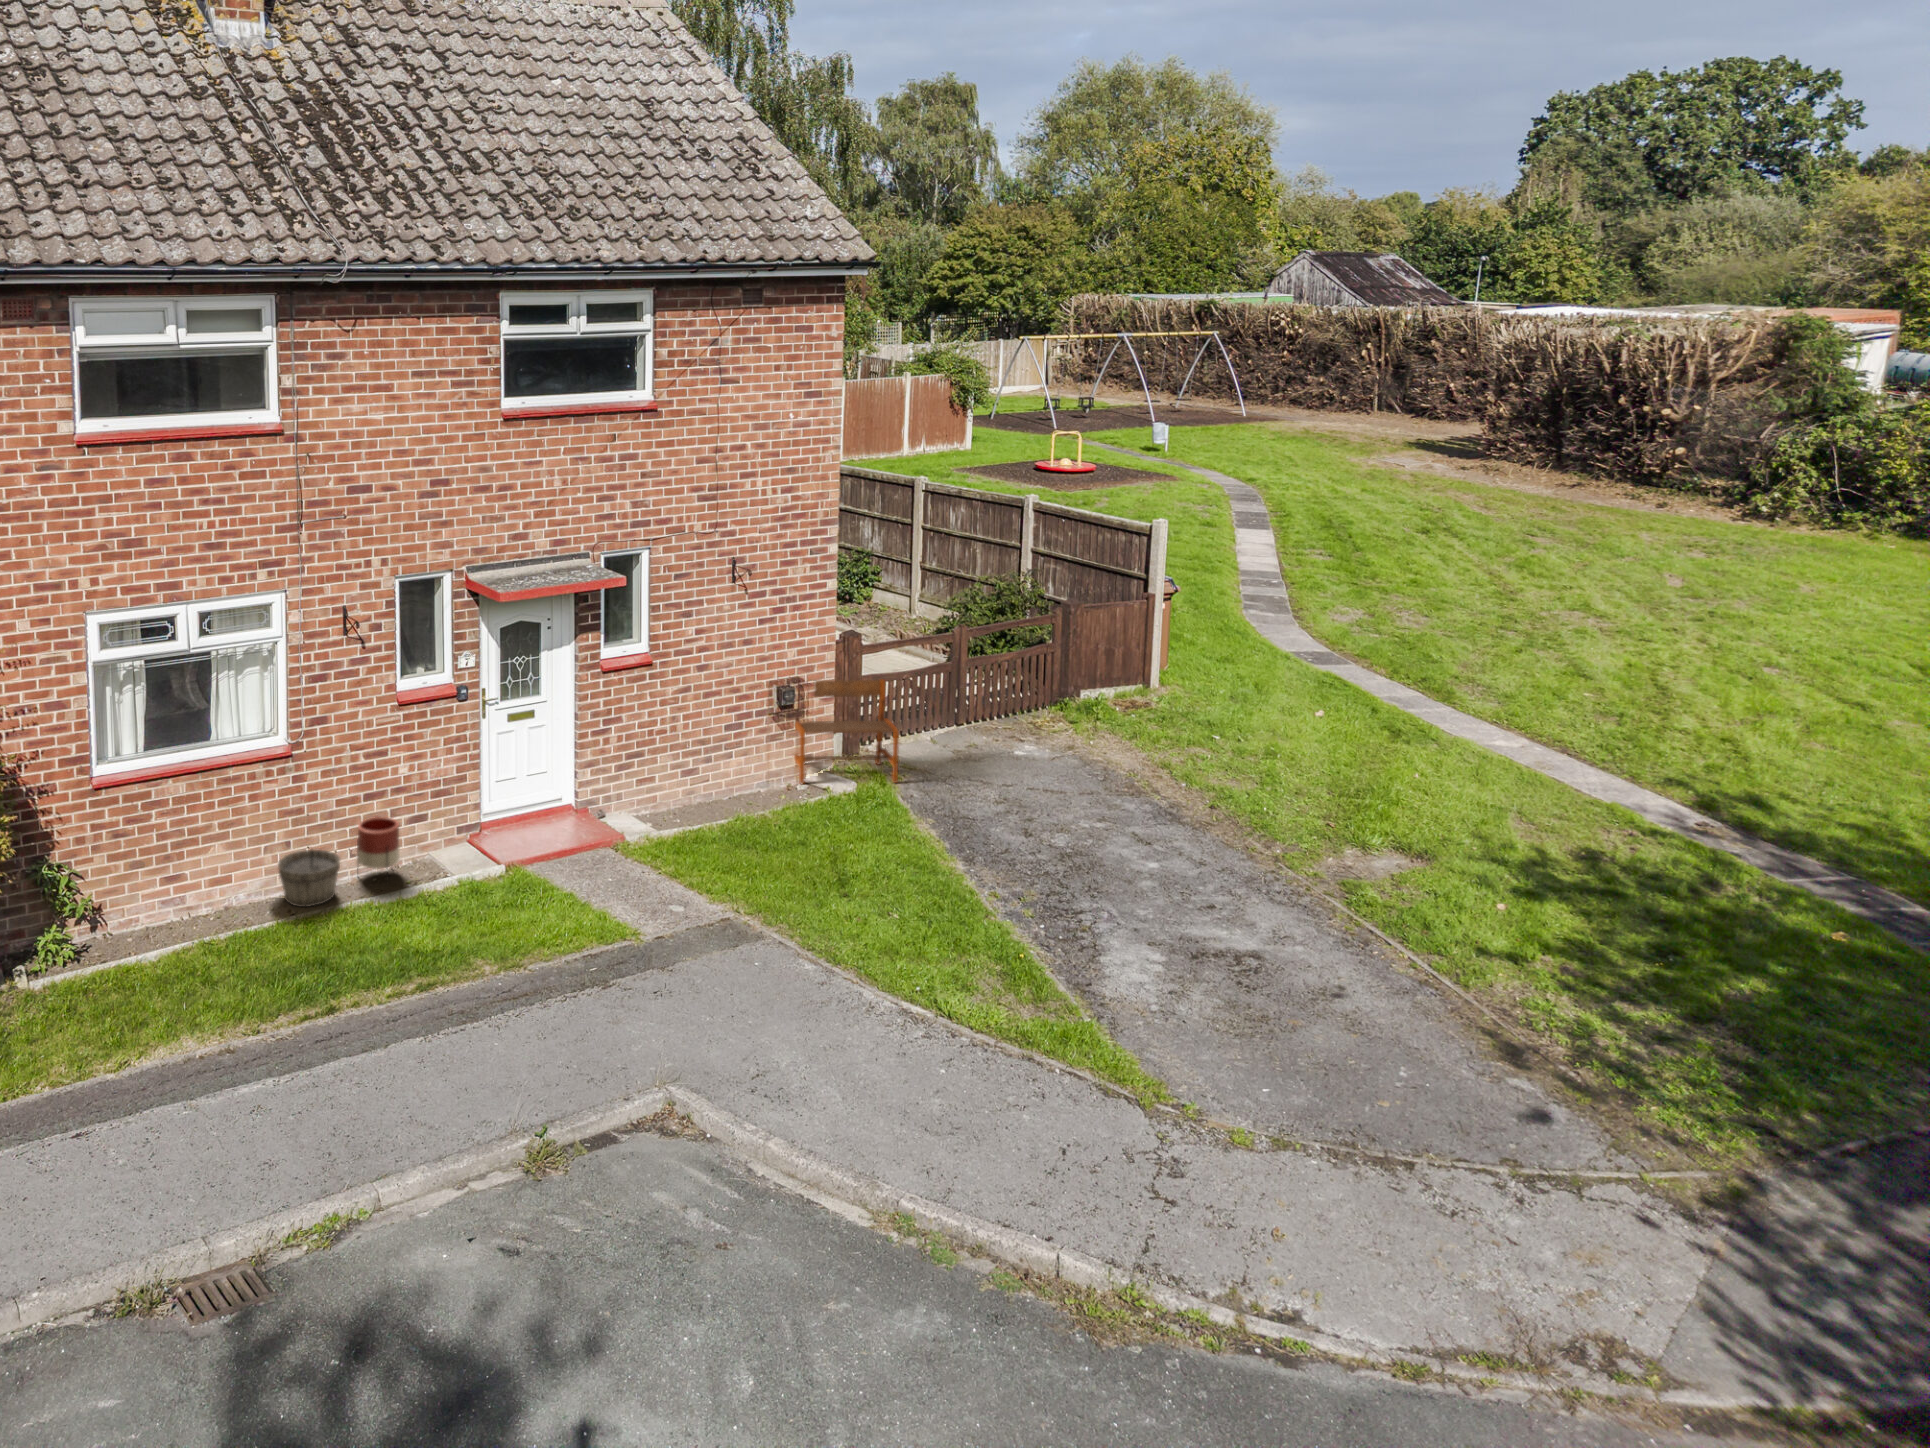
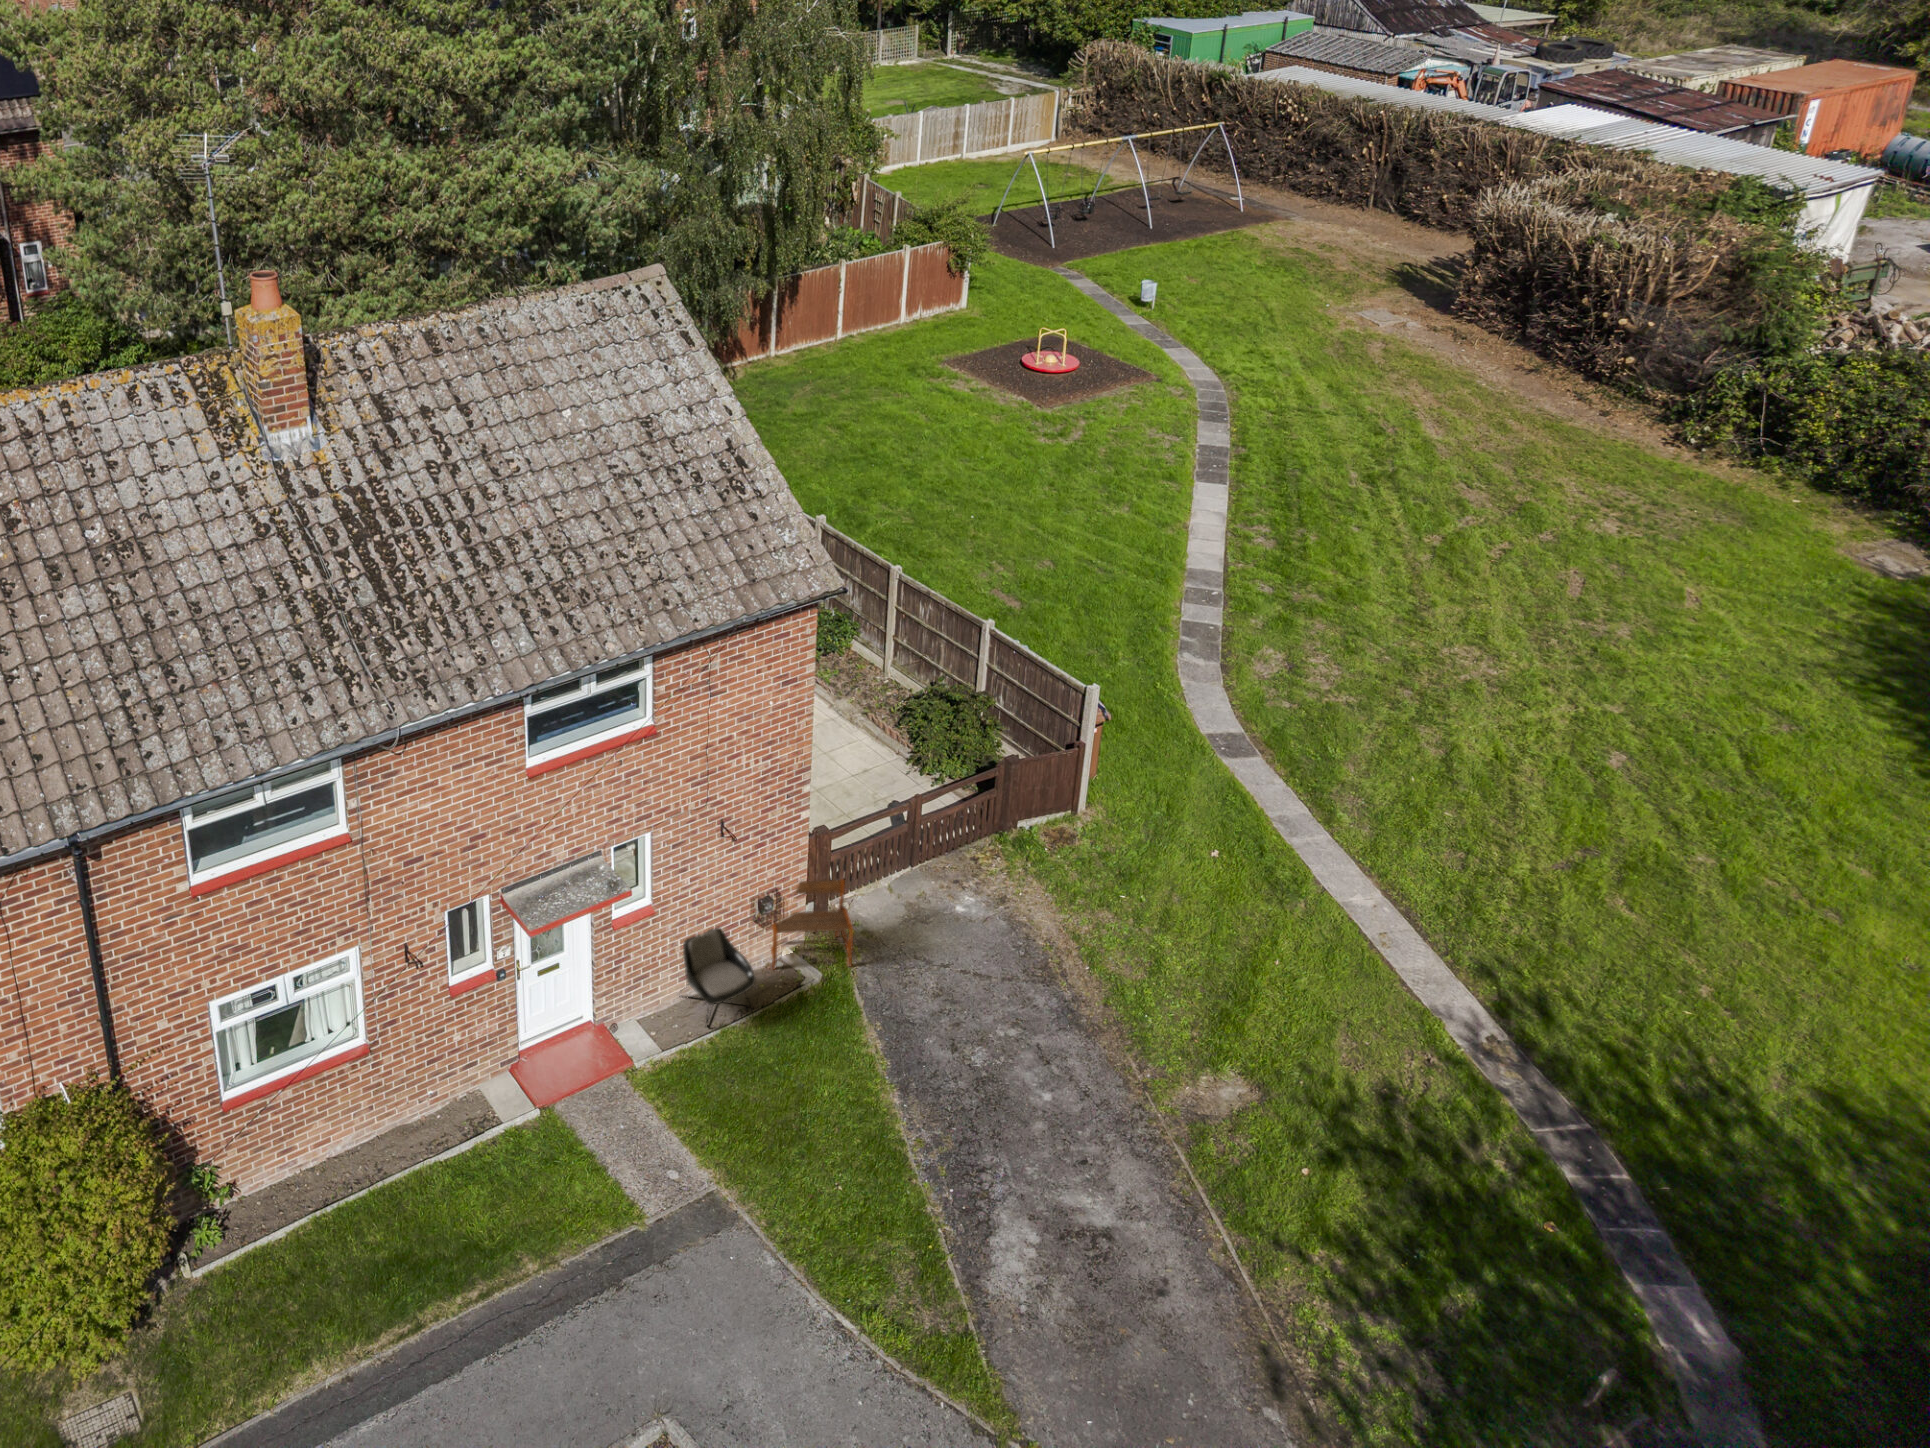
lounge chair: none [683,709,780,820] -> present [679,928,756,1024]
planter: present [357,817,400,870] -> none [423,1073,457,1128]
wooden bucket: present [278,847,340,907] -> none [365,1106,412,1161]

